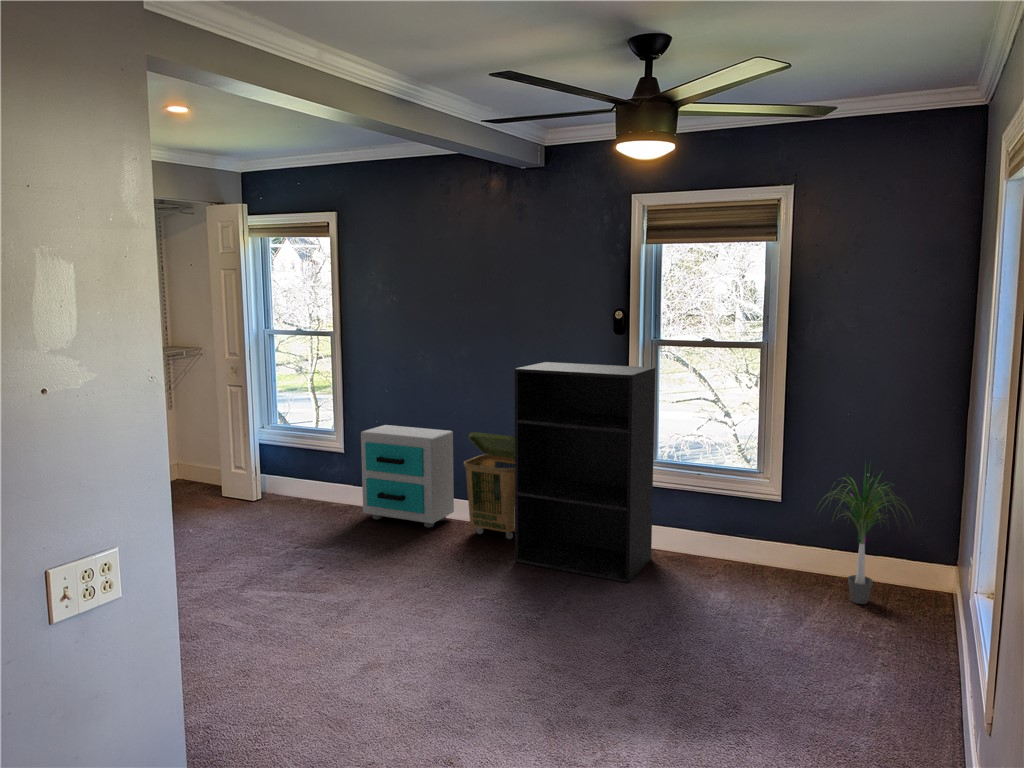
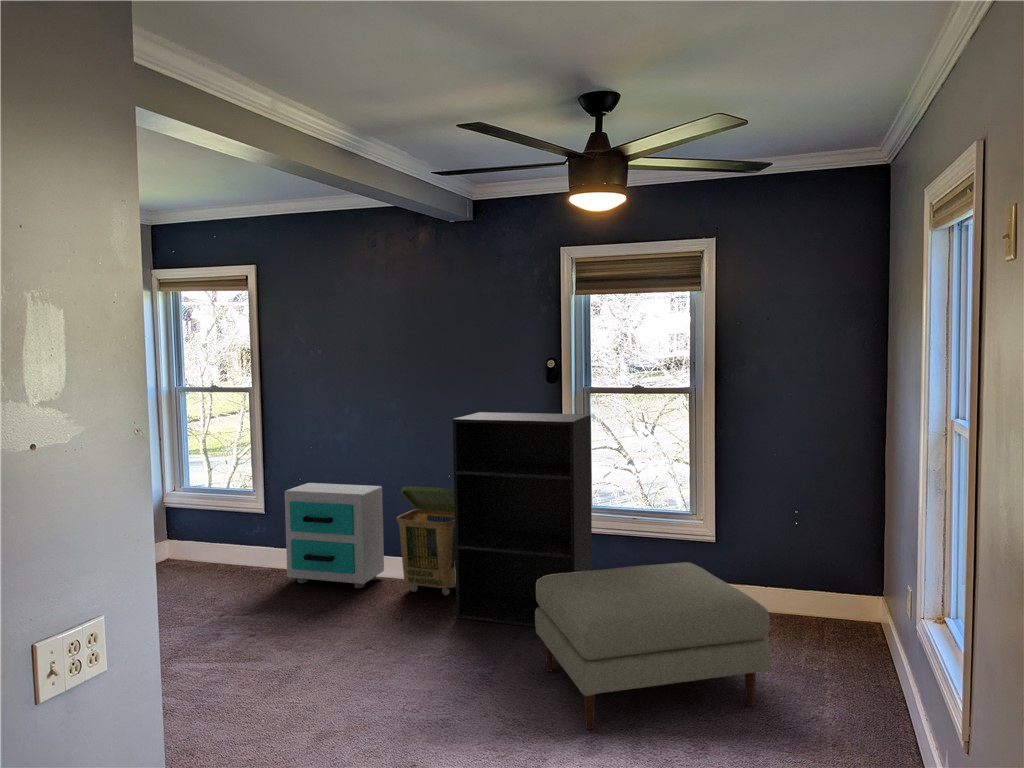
potted plant: present [831,468,910,604] -> none [748,494,845,637]
ottoman: none [584,522,817,680] -> present [535,562,770,729]

